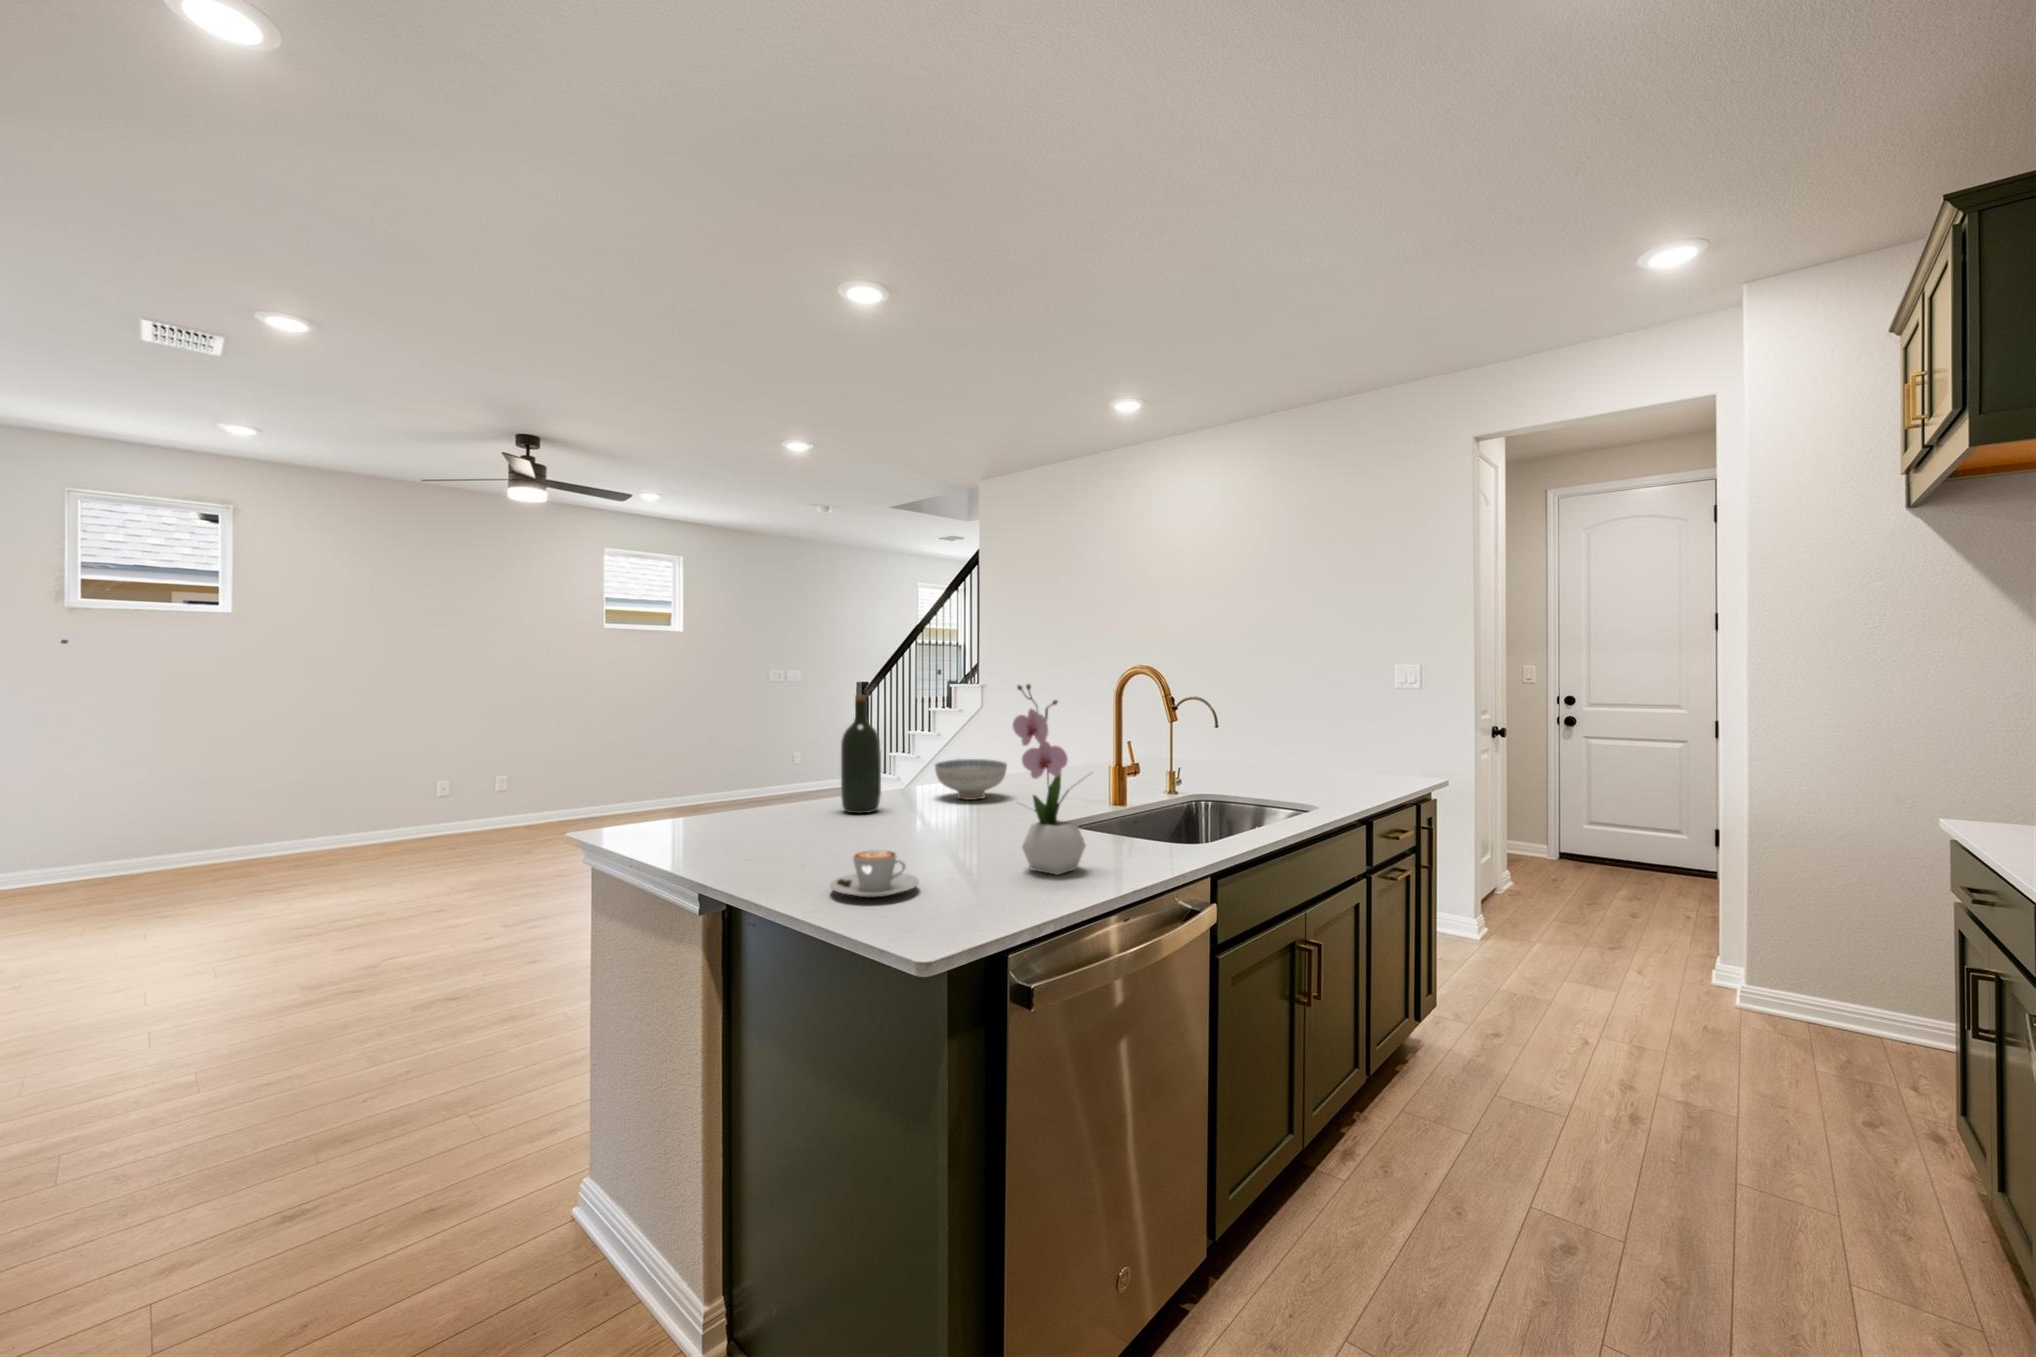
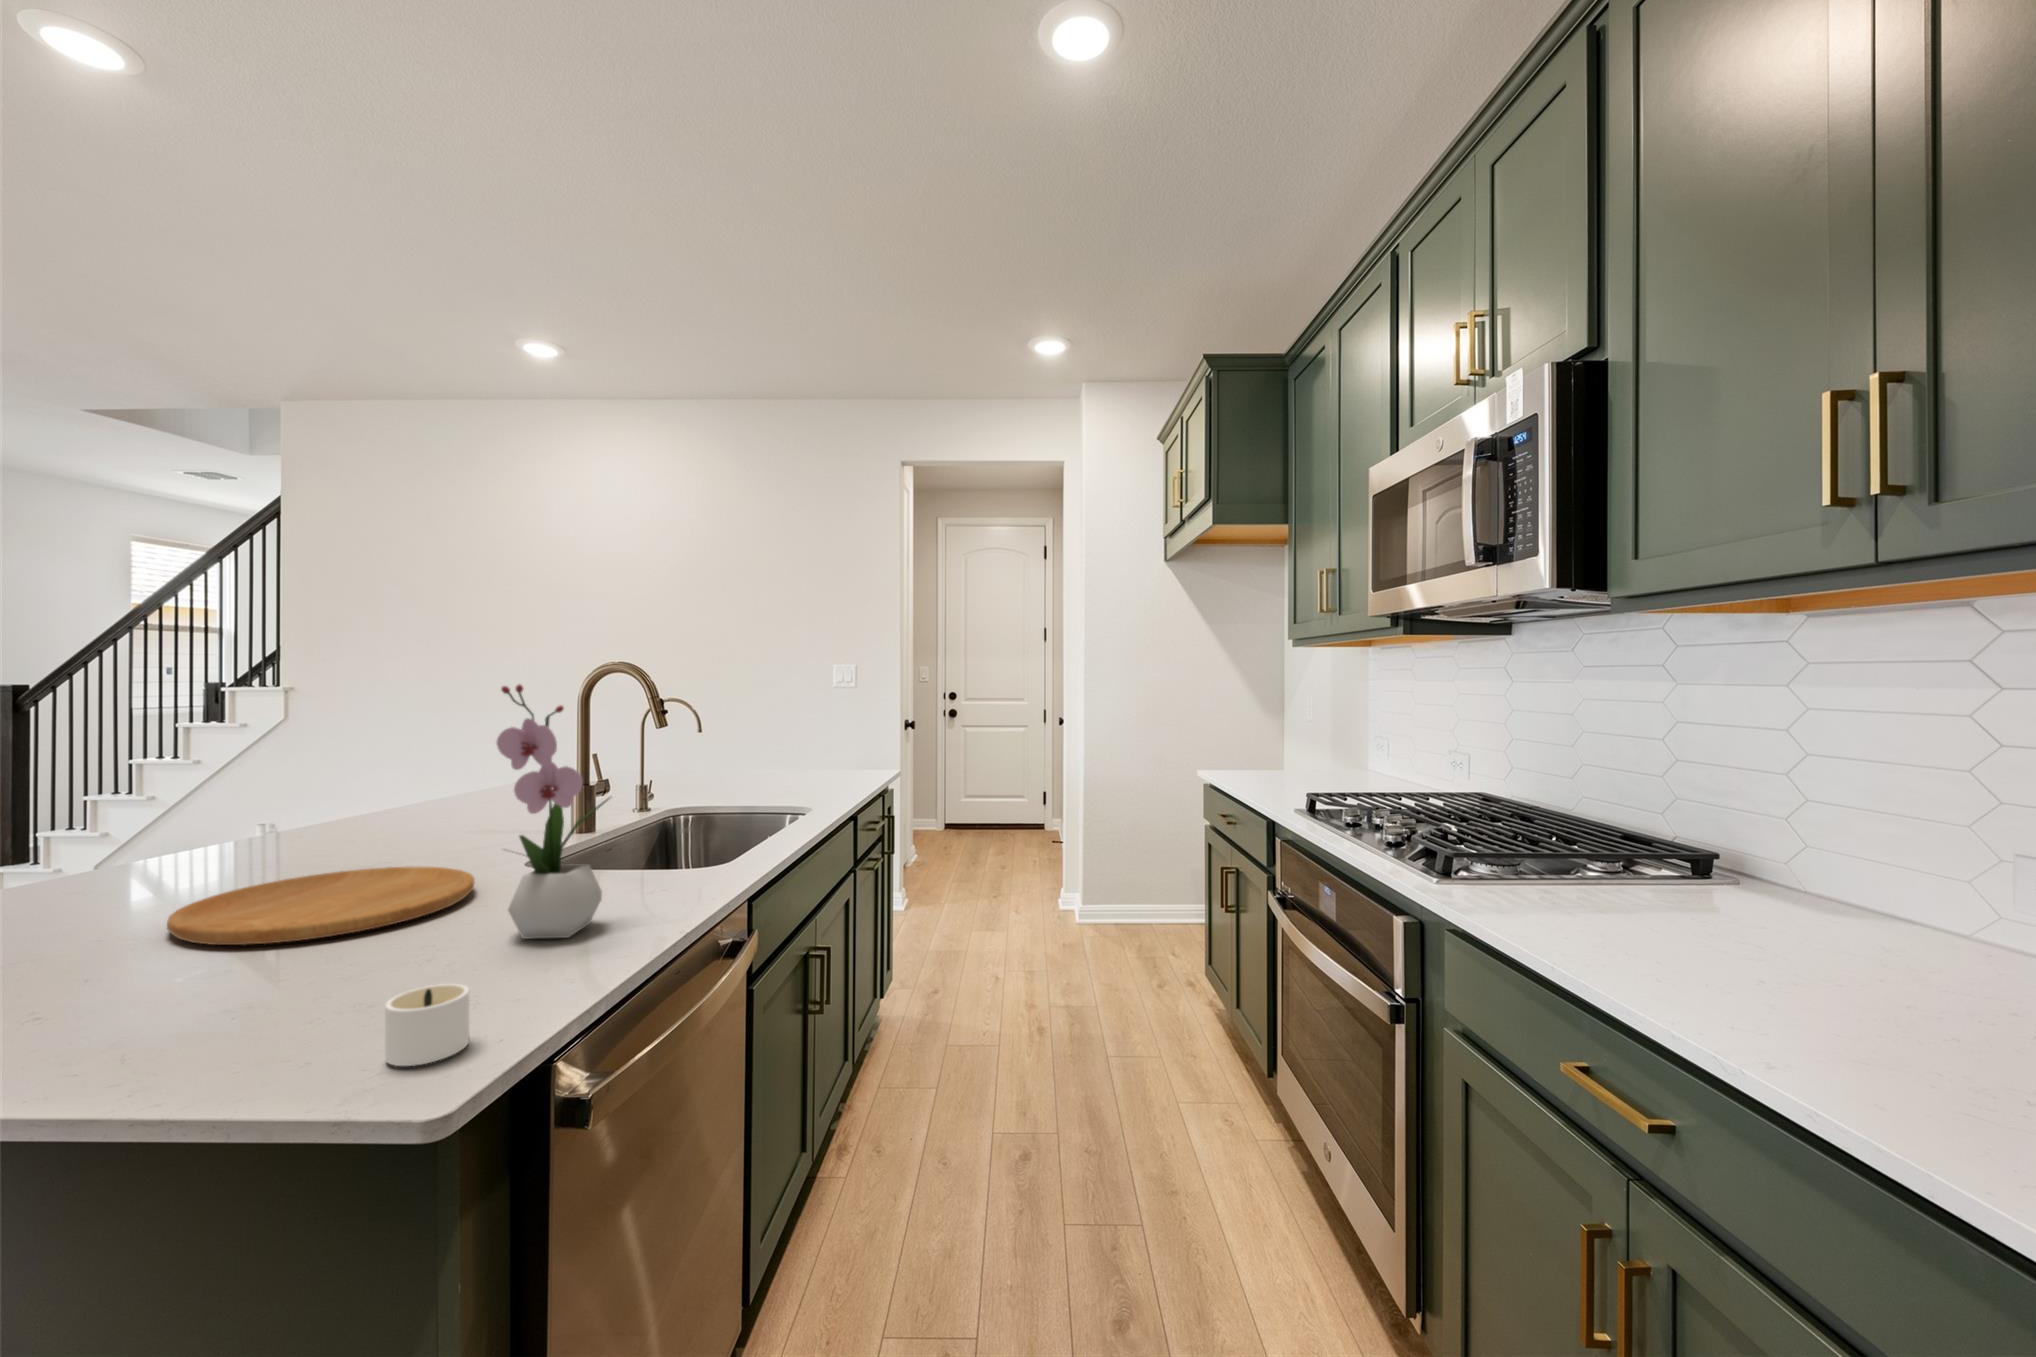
wine bottle: present [841,695,881,813] -> none [79,705,176,903]
ceramic bowl: present [935,759,1007,800] -> none [280,791,415,852]
cutting board: none [866,811,1022,849] -> present [167,866,475,945]
coffee cup: present [830,850,919,897] -> none [135,959,340,1055]
candle: none [925,881,985,928] -> present [385,984,469,1066]

